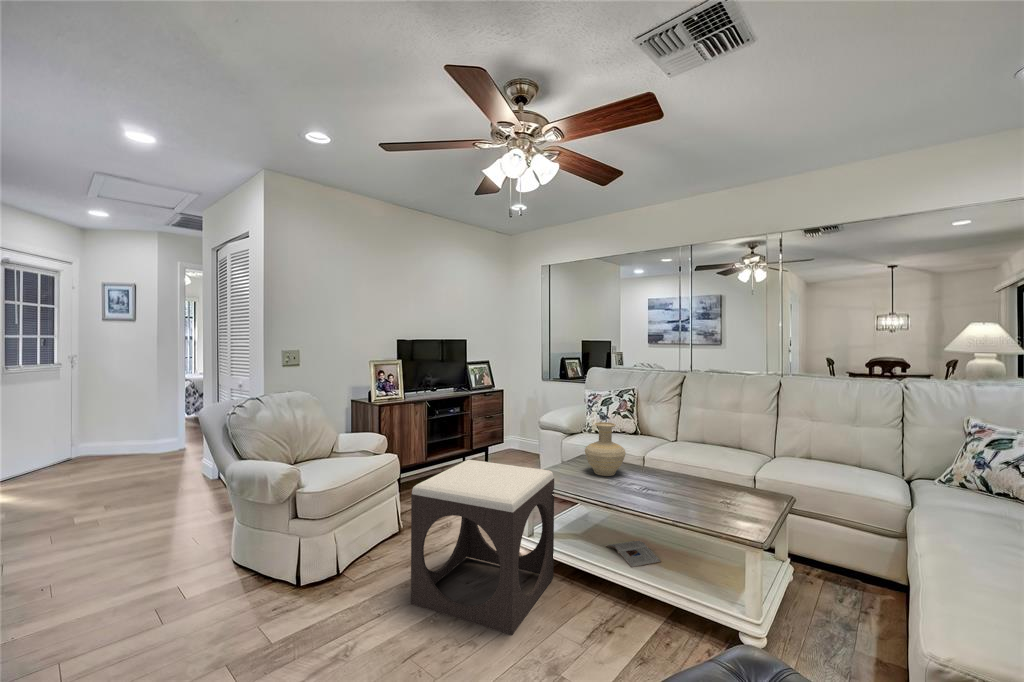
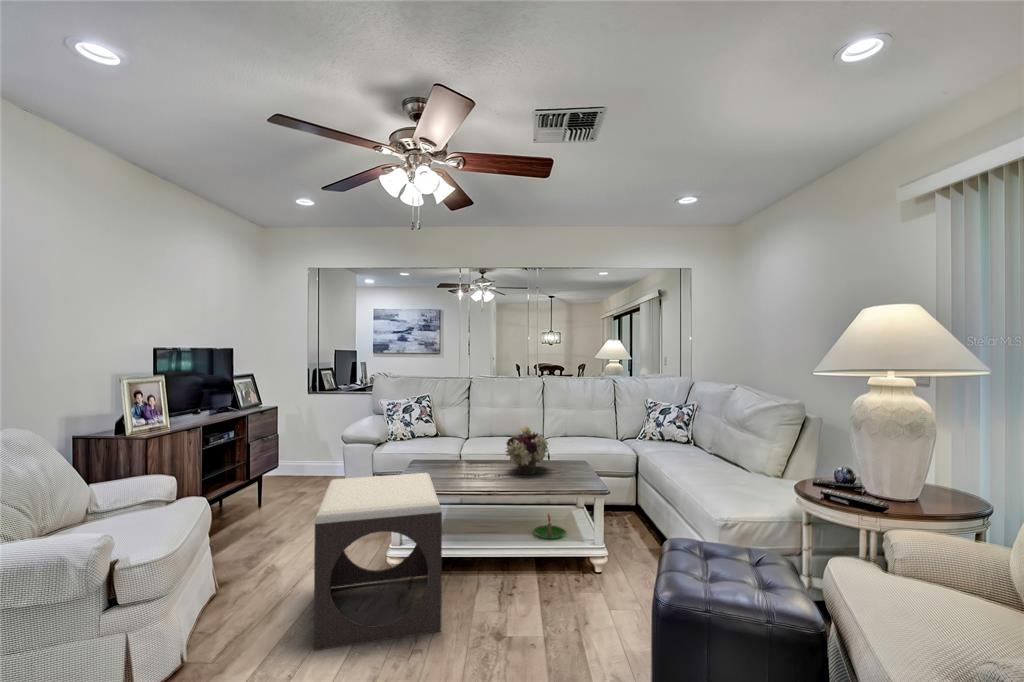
vase: present [585,422,626,476] -> none [432,423,469,472]
flower arrangement: none [654,437,719,499] -> present [506,426,548,474]
magazine: present [606,541,661,567] -> none [468,520,517,541]
candle: none [676,552,720,587] -> present [534,514,566,539]

